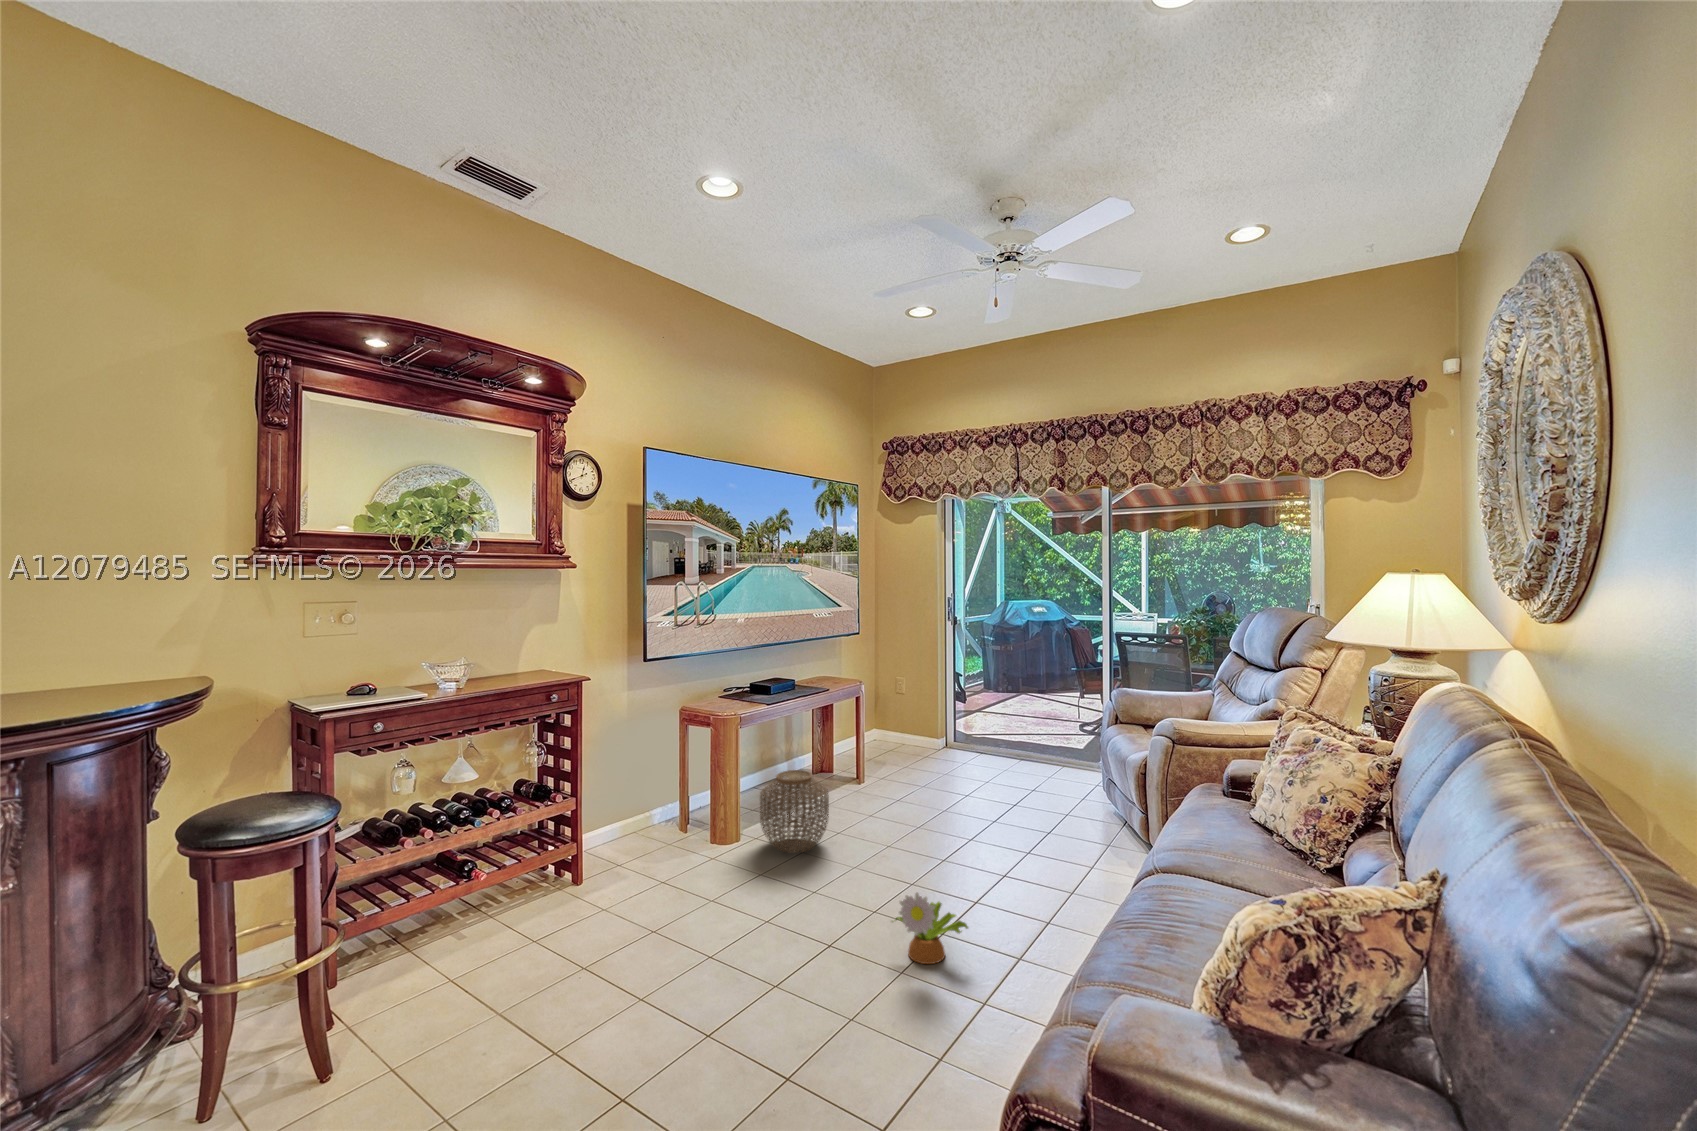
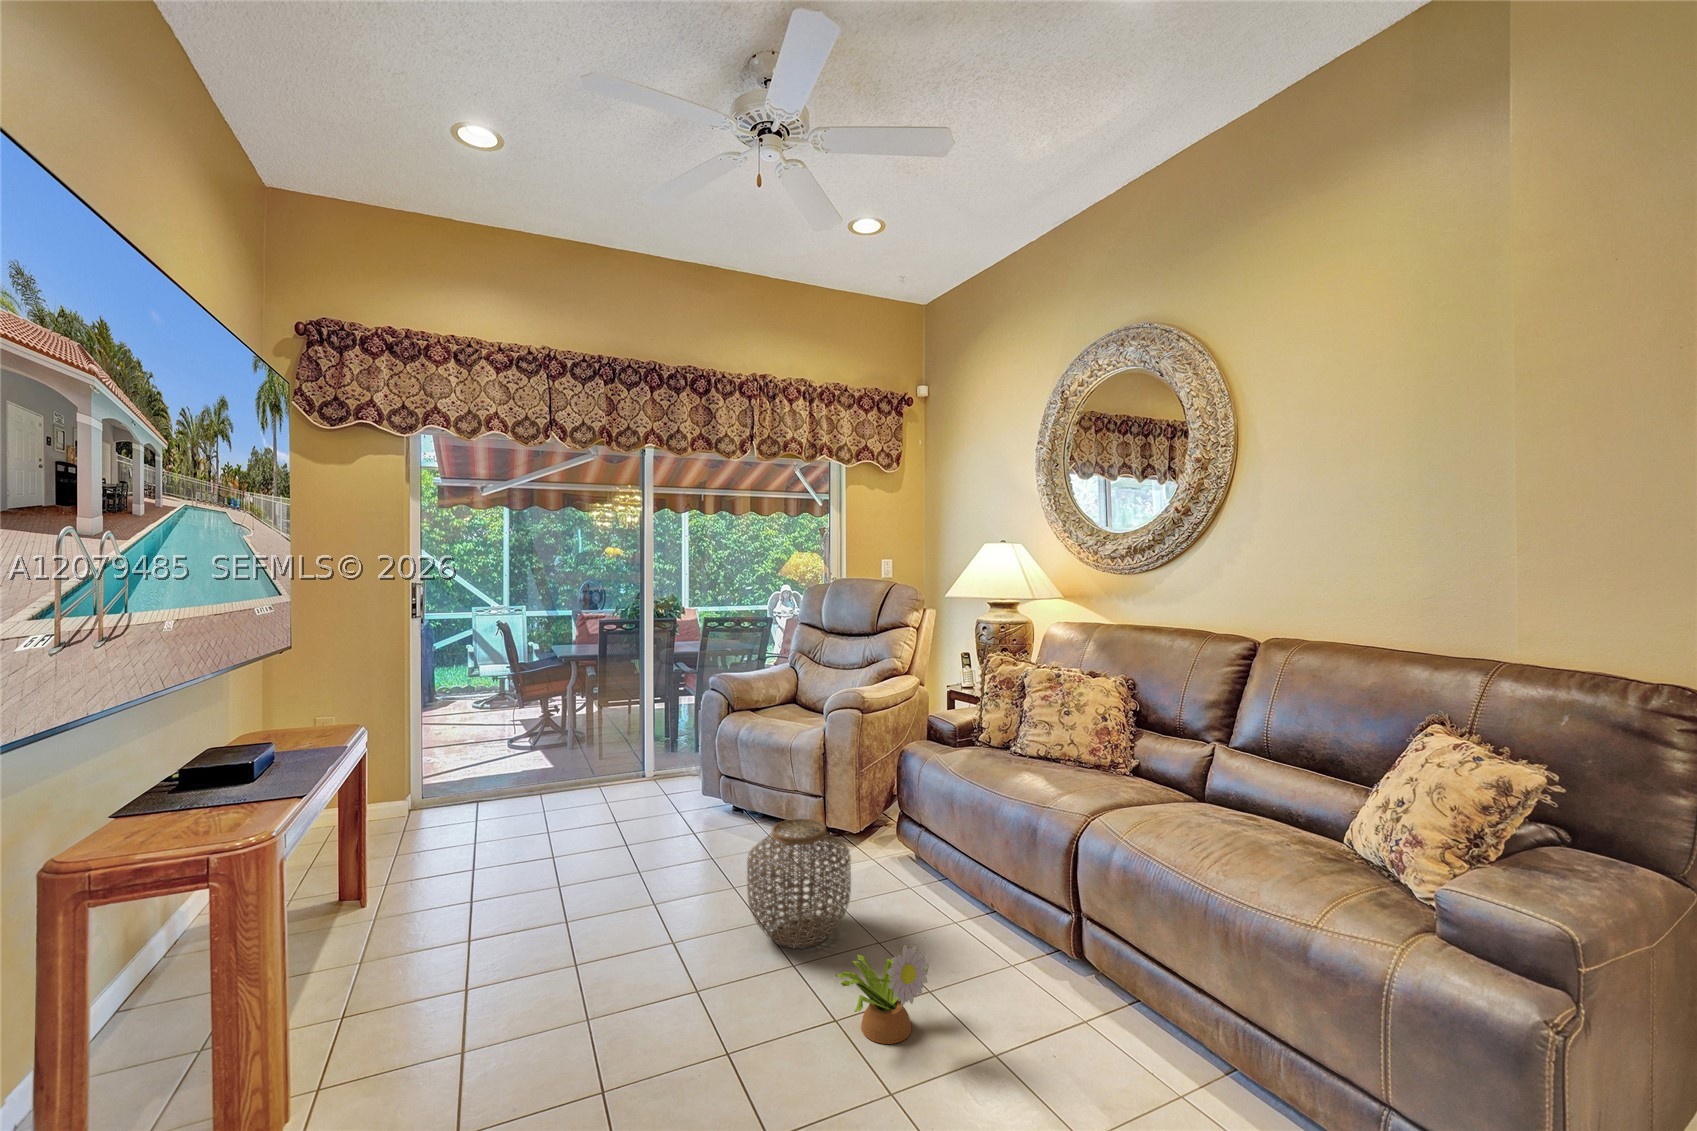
woven basket: present [760,770,829,853] -> present [747,819,851,948]

